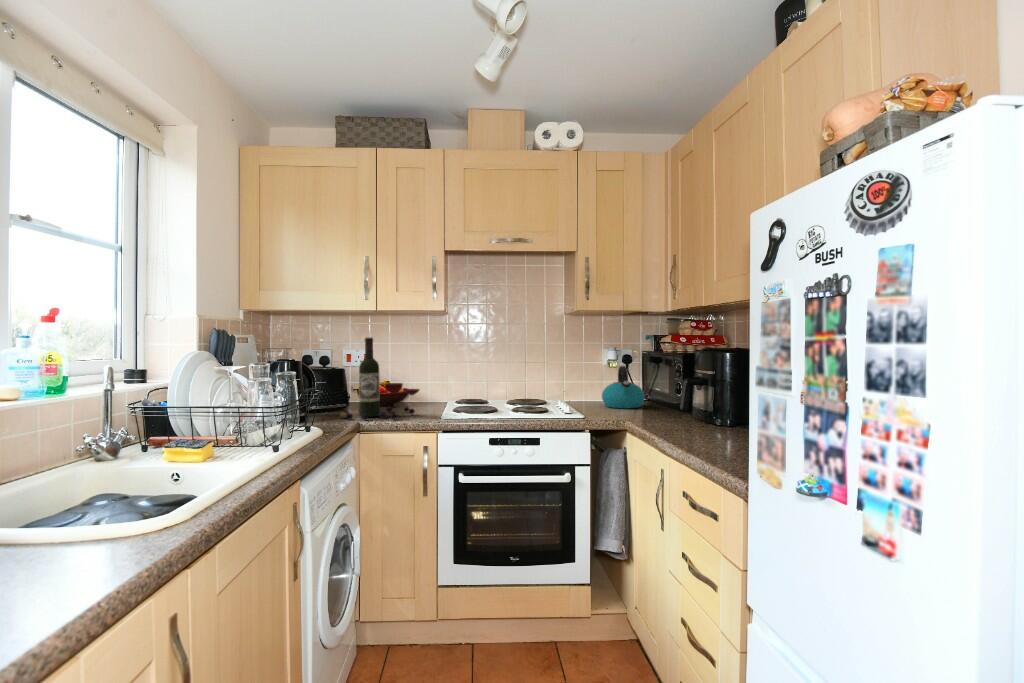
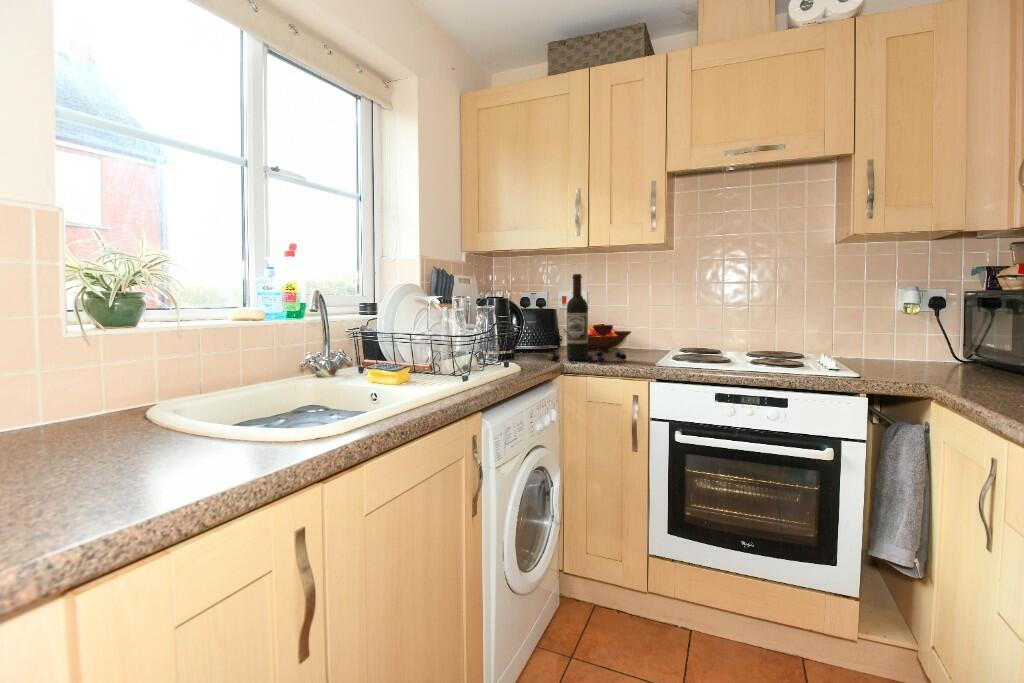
kettle: present [602,366,645,408] -> none [891,308,970,369]

